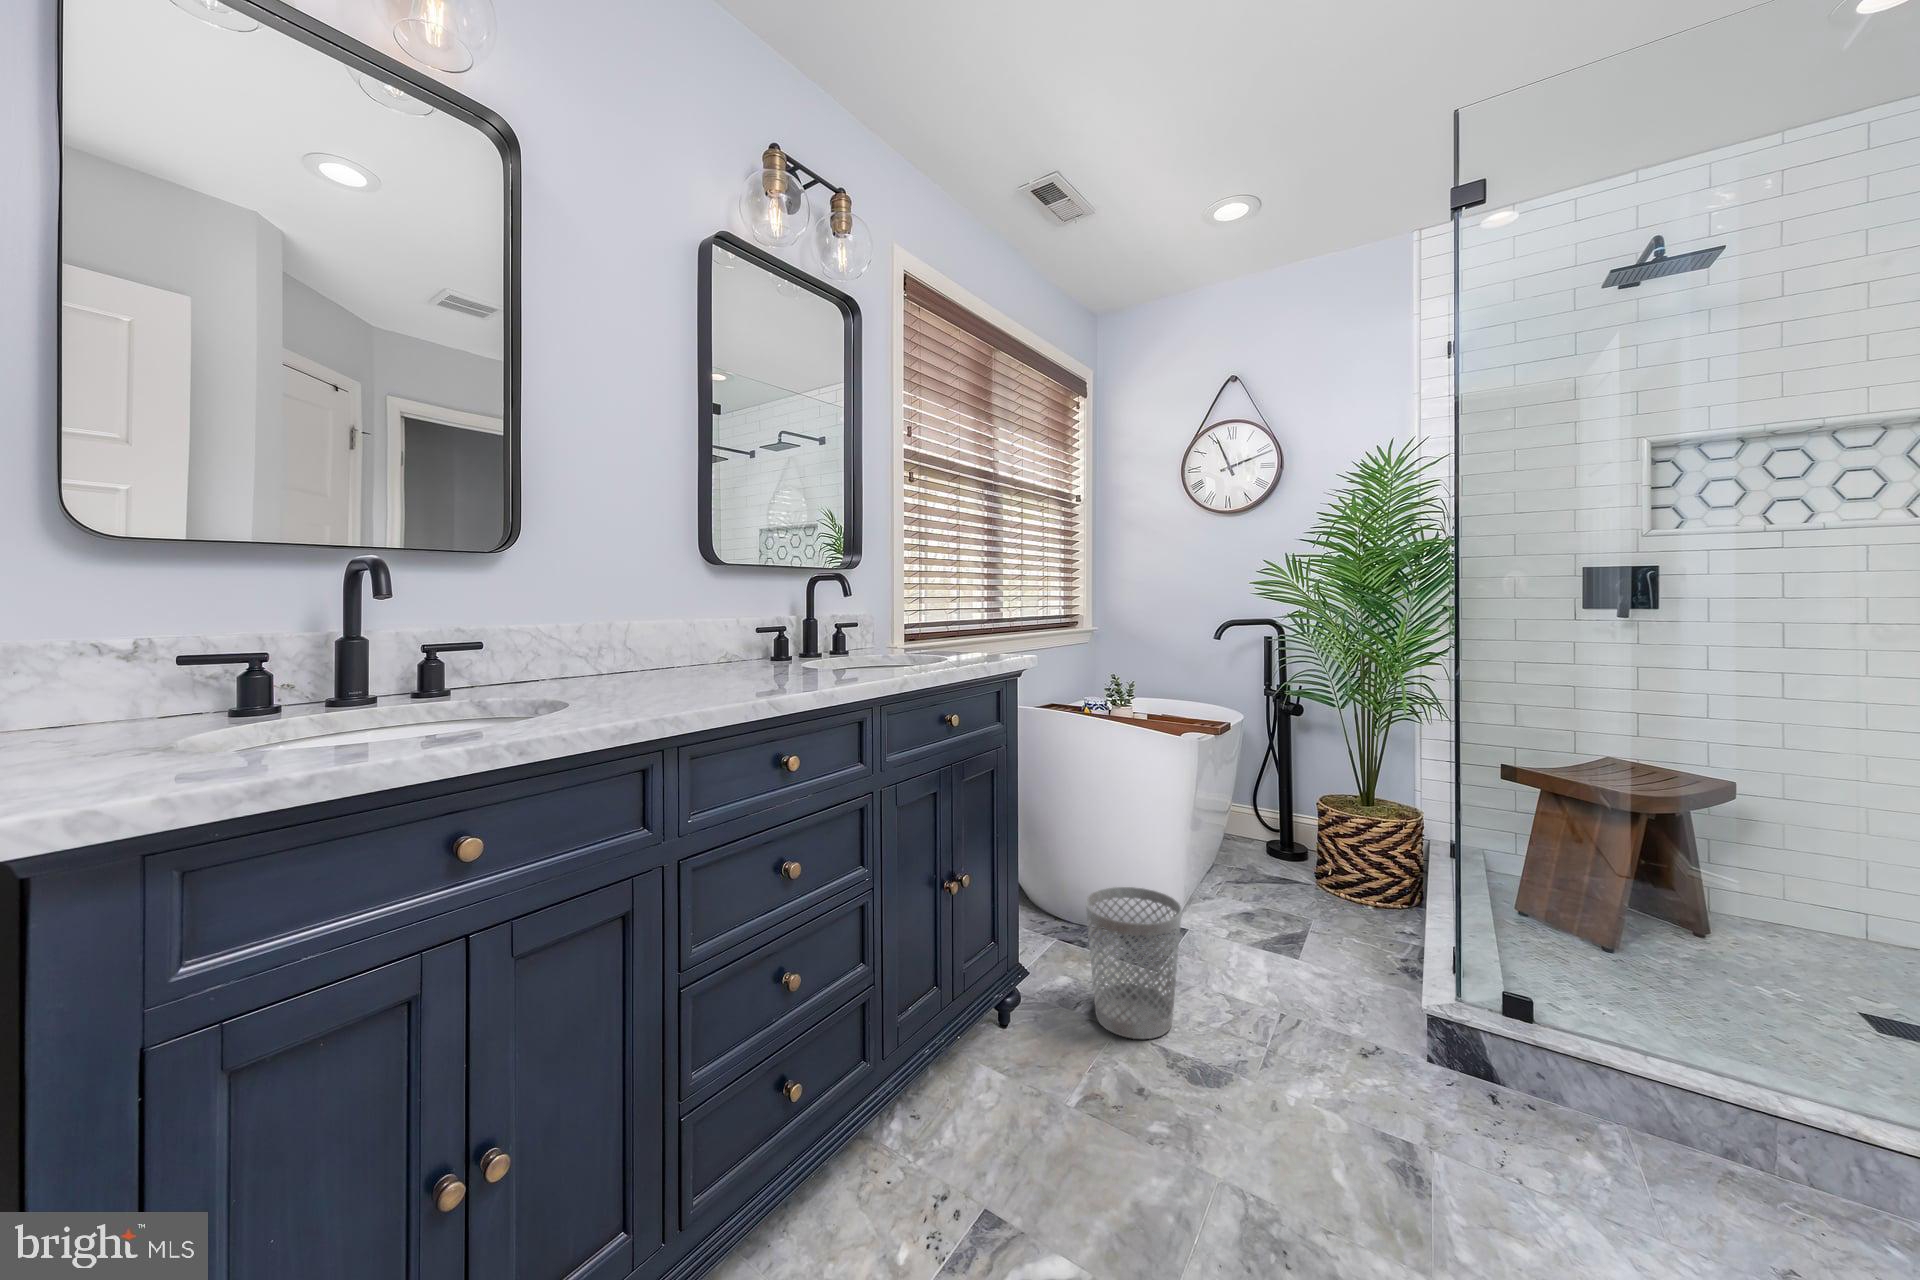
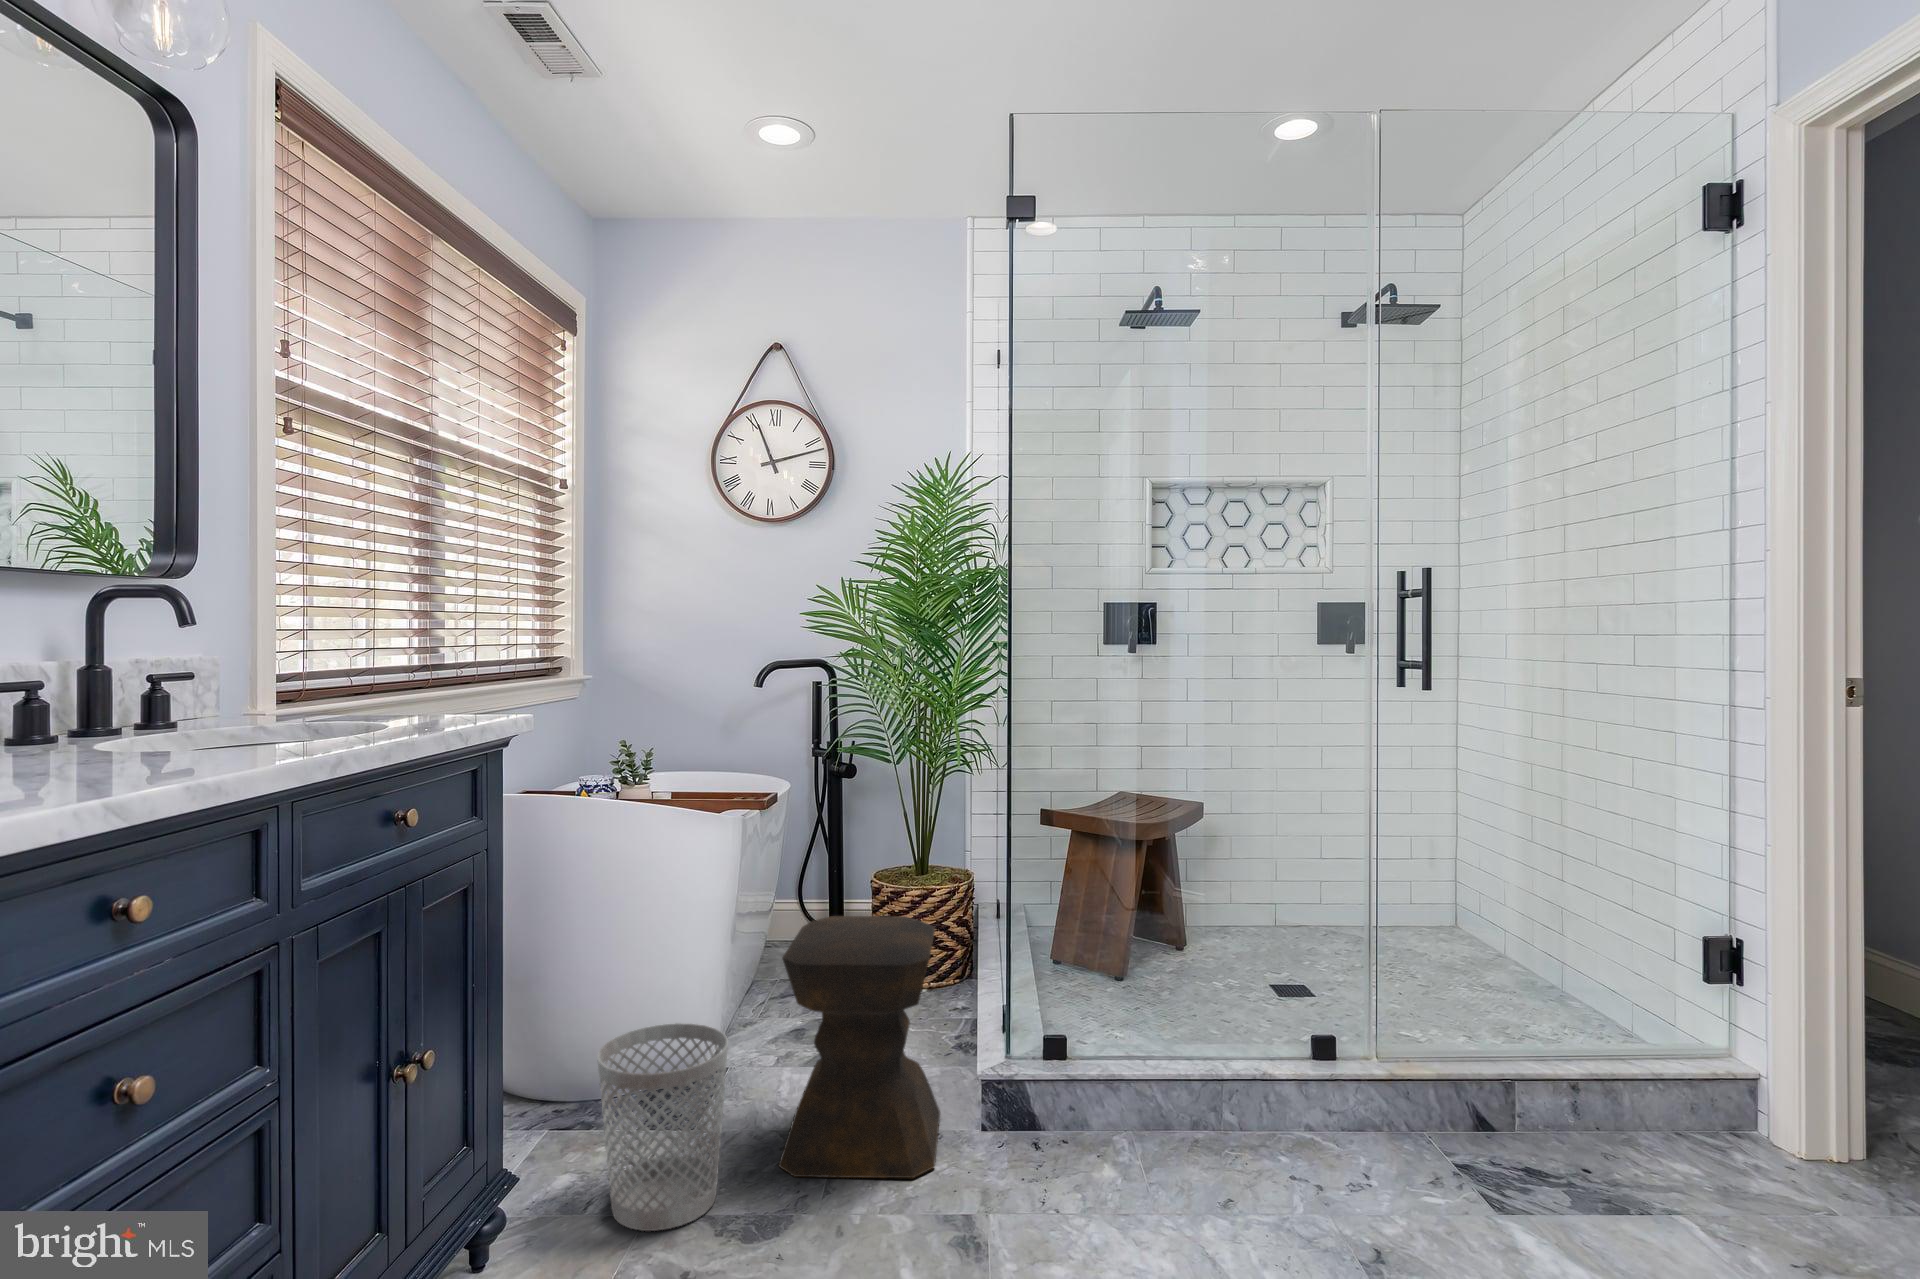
stool: none [1223,827,1373,1060] -> present [778,916,940,1178]

